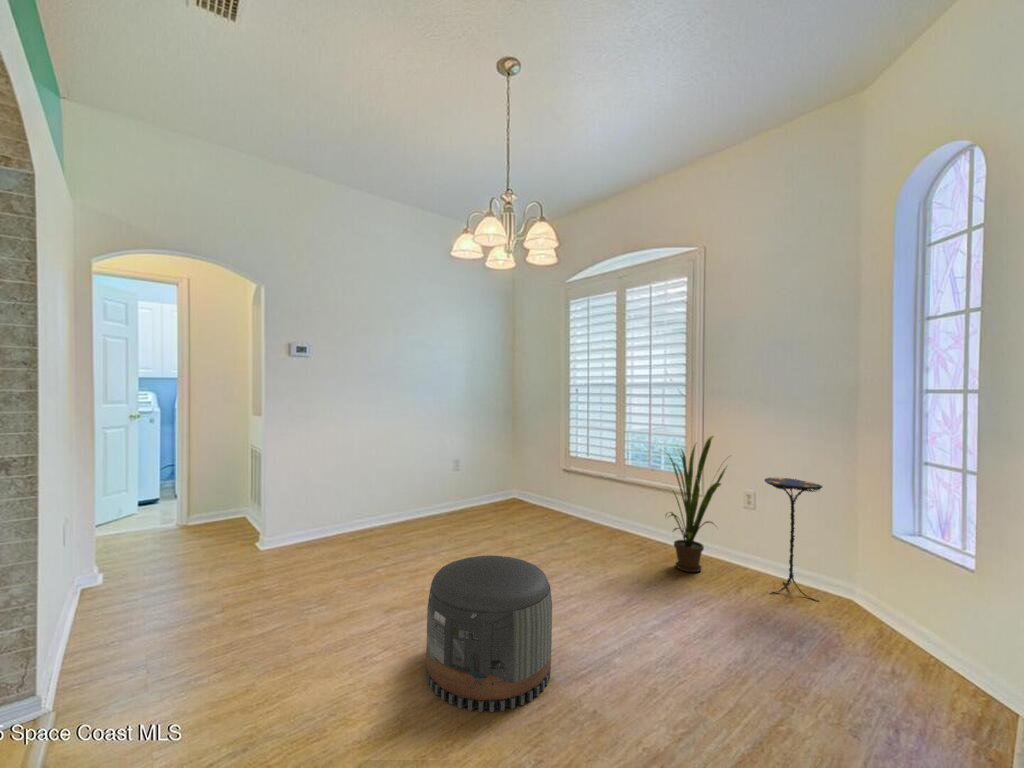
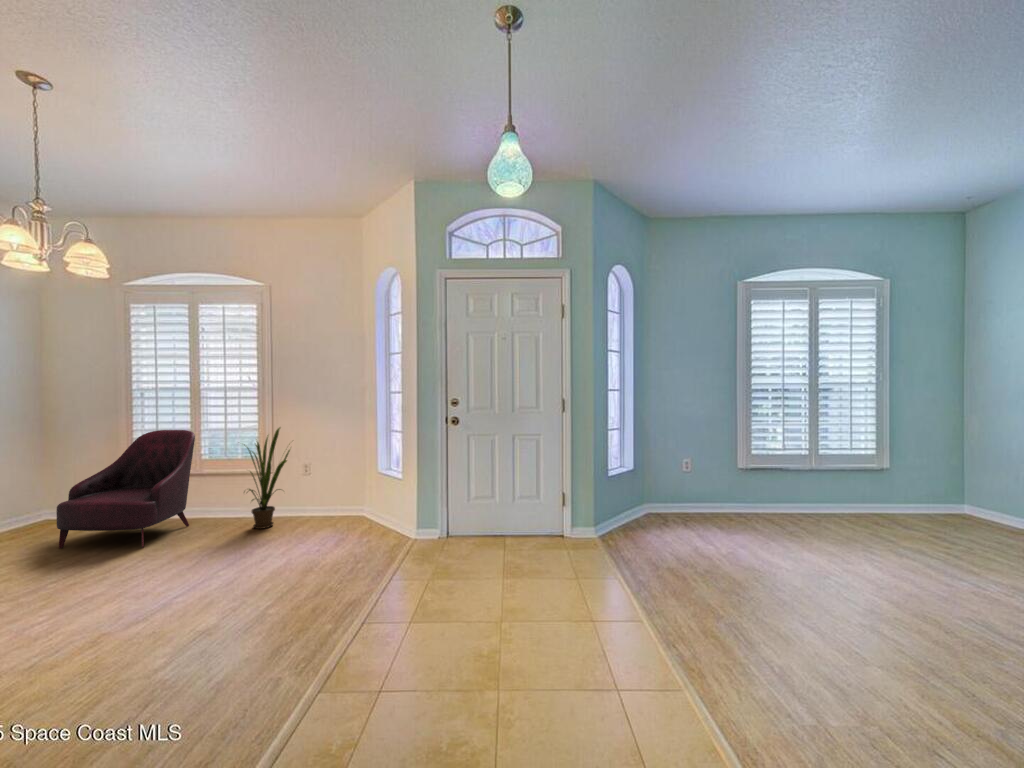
armchair: none [505,428,618,555] -> present [56,430,195,548]
side table: present [765,478,822,597] -> none [316,450,349,524]
pouf: present [426,556,552,712] -> none [41,542,169,658]

